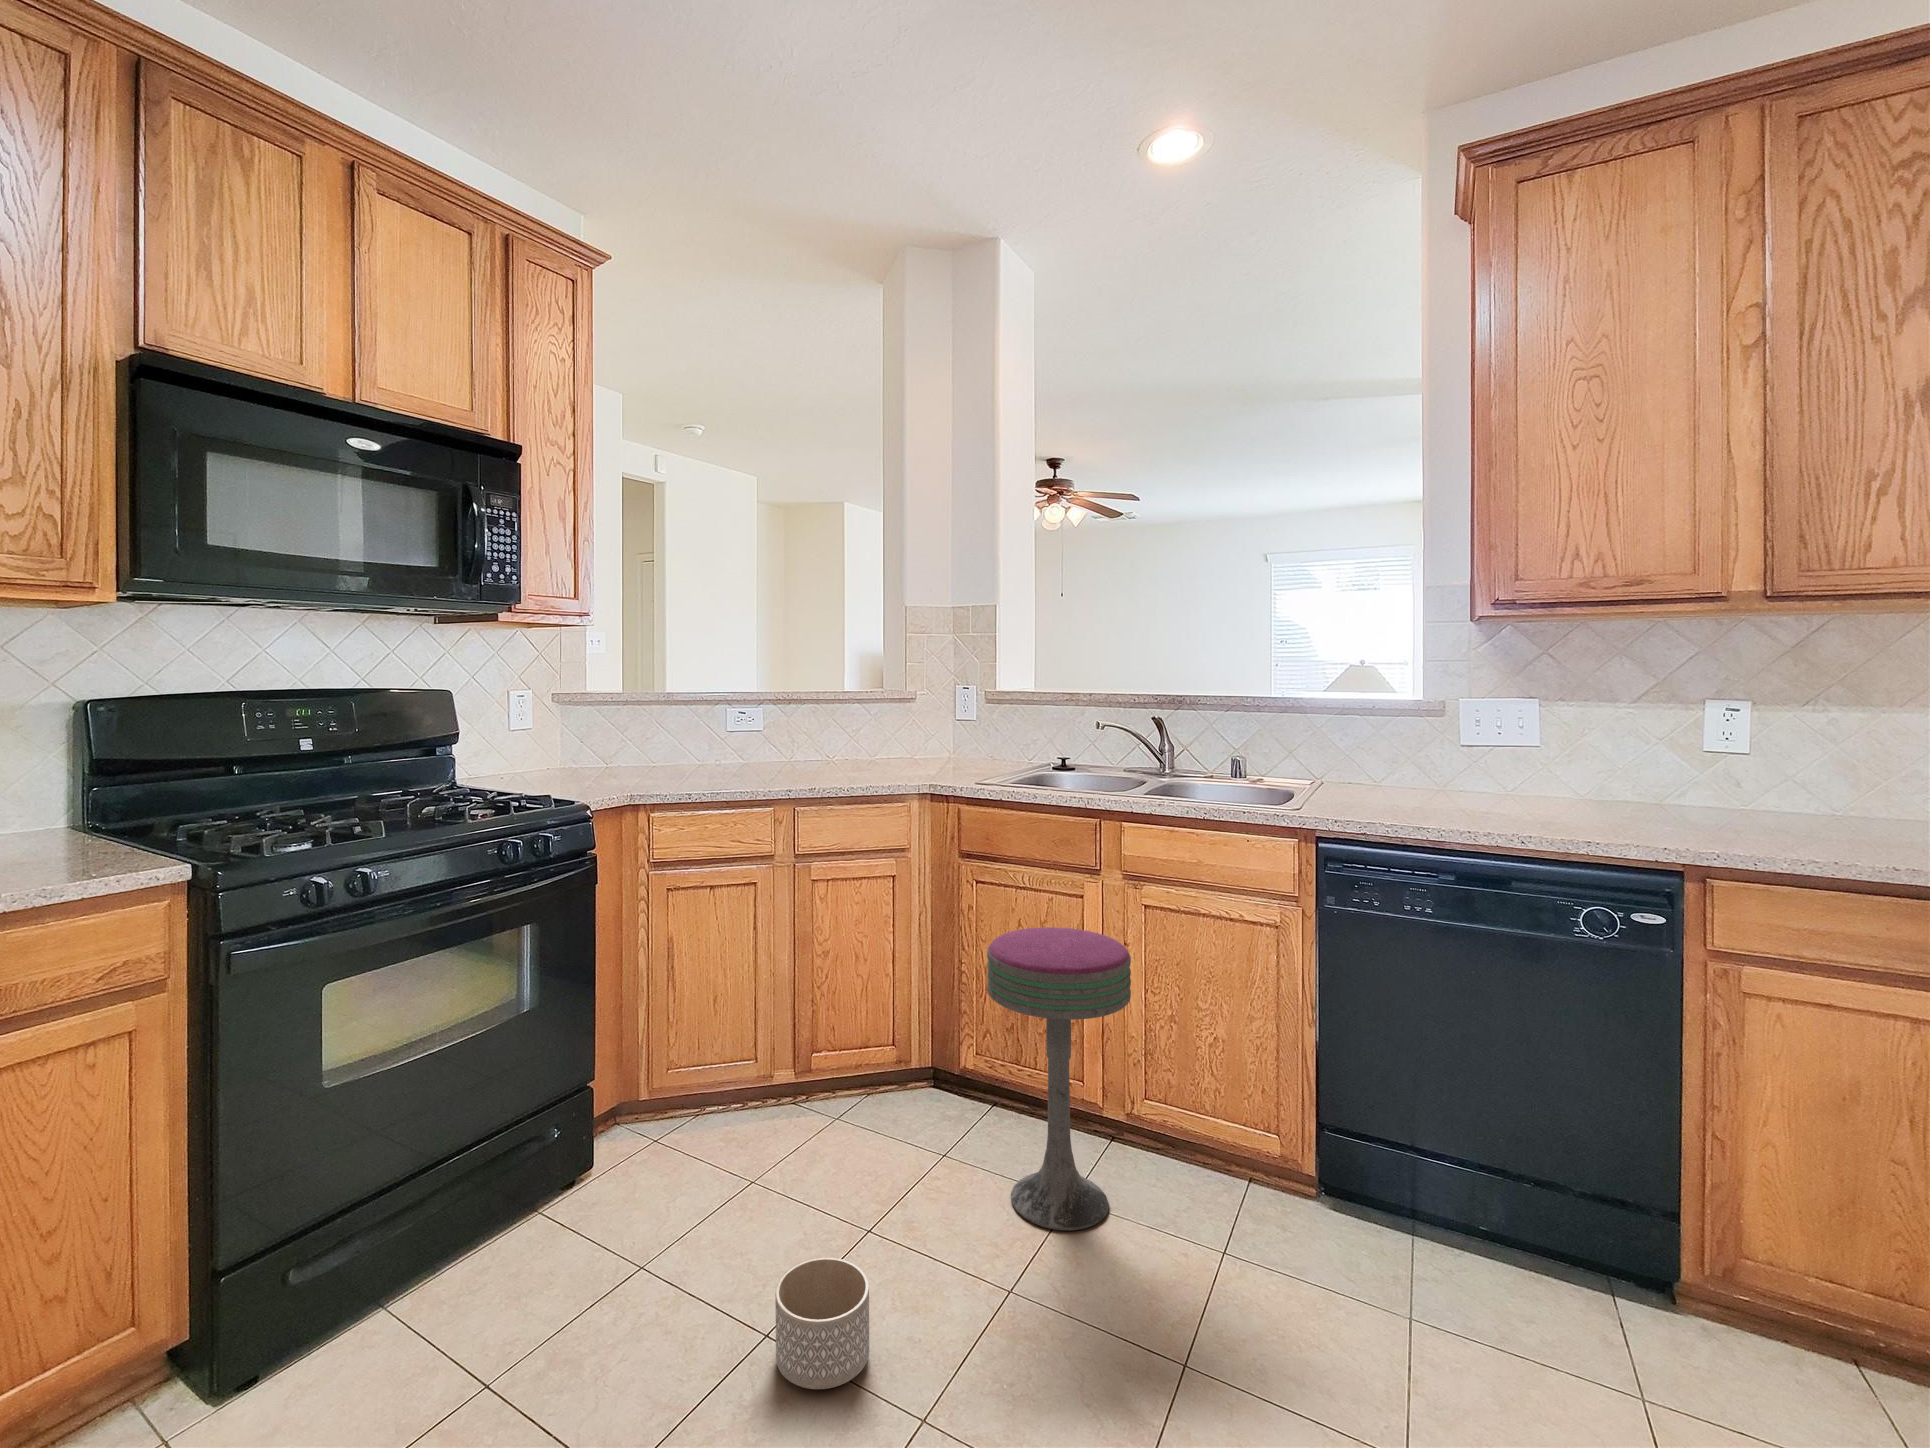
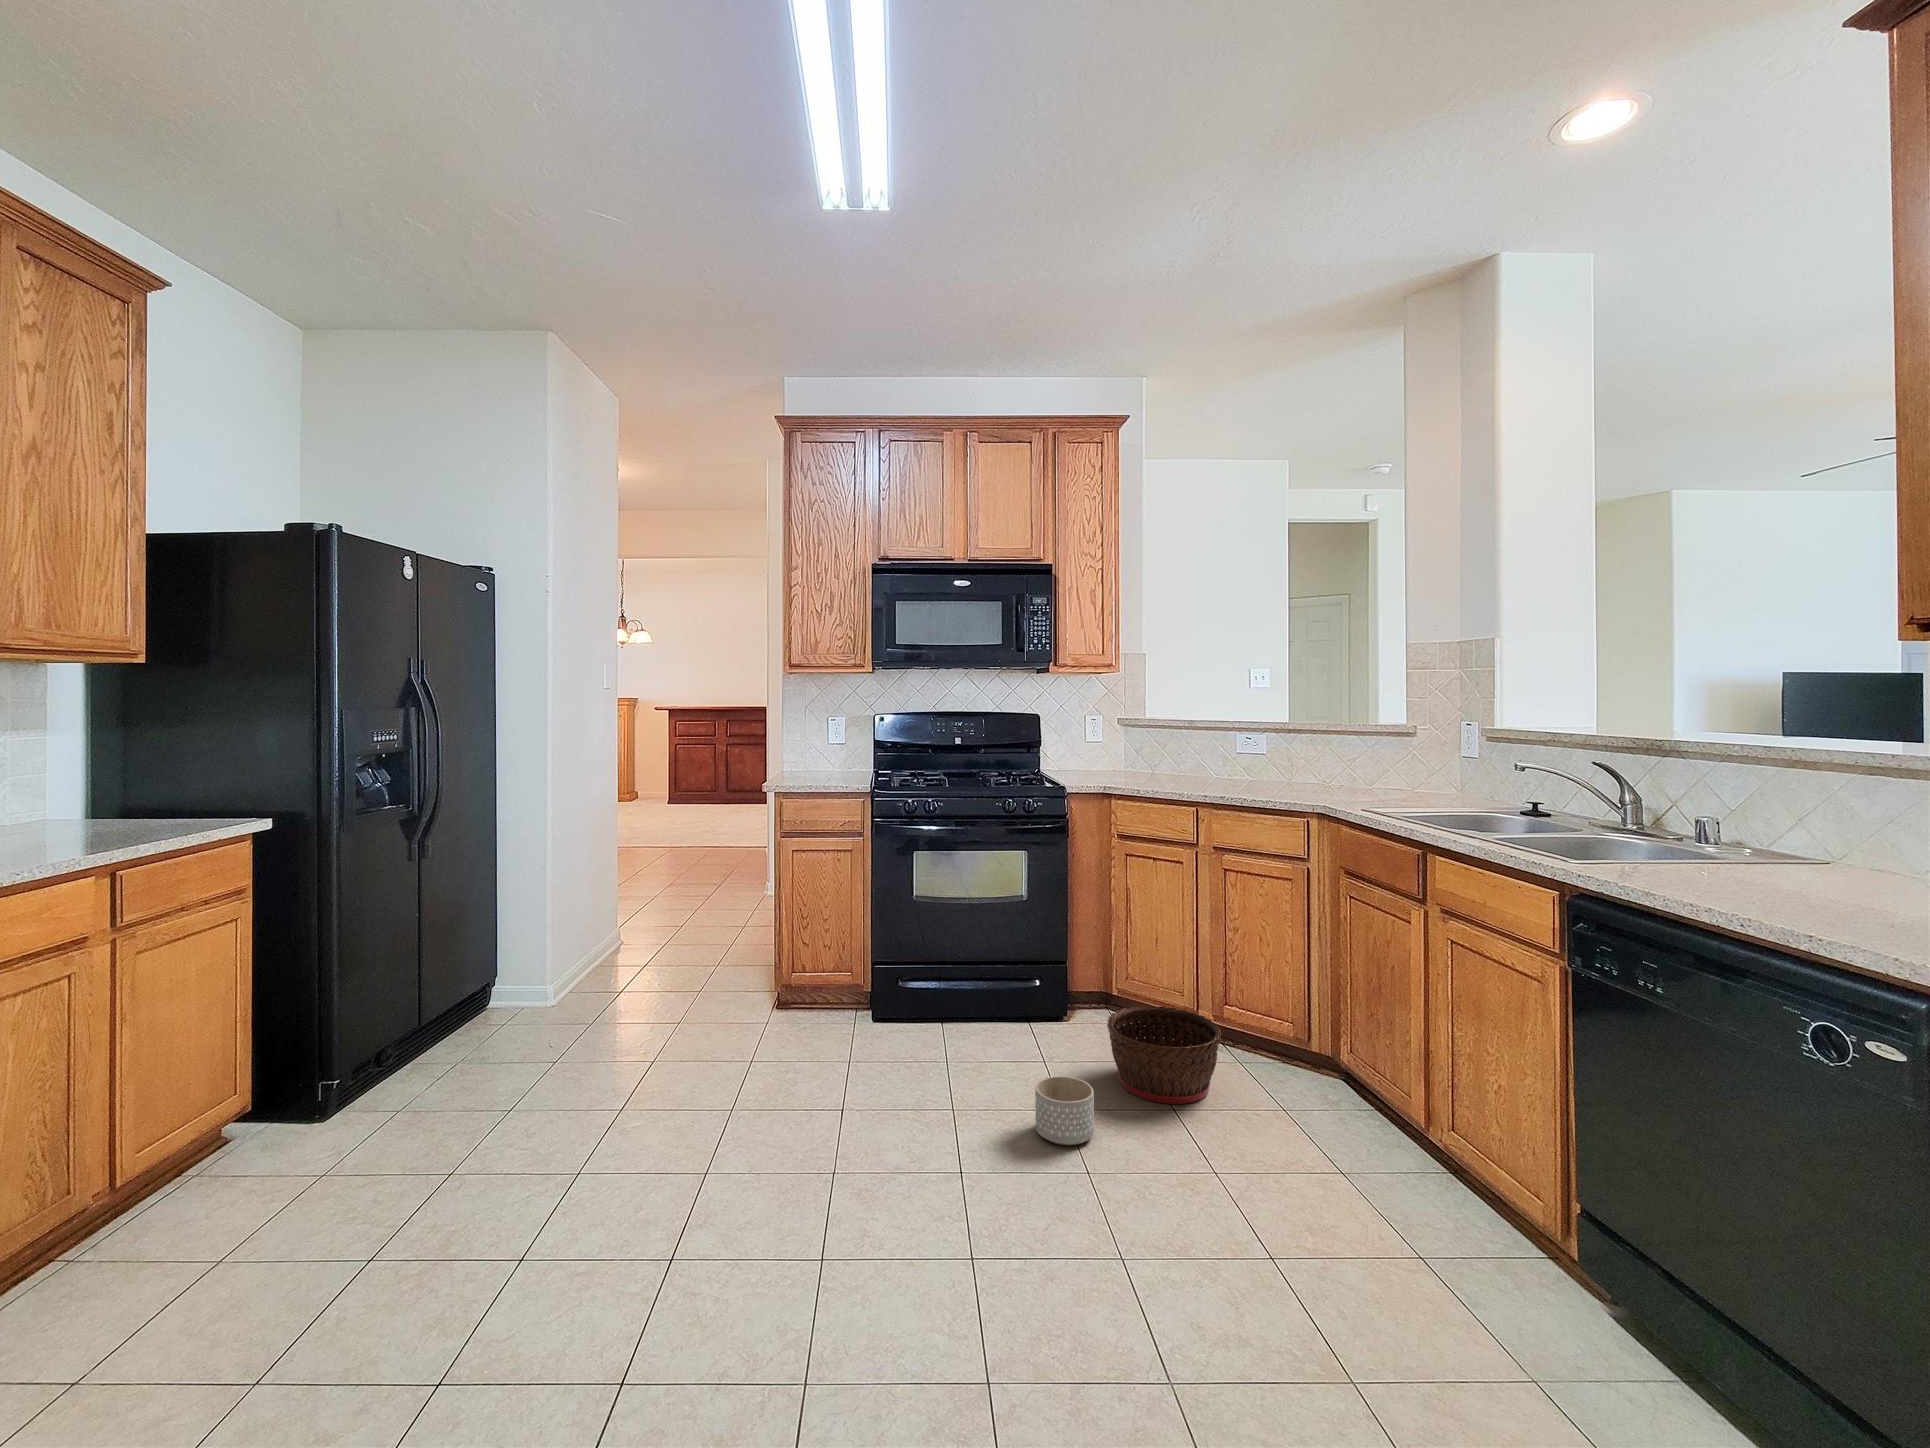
bar stool: present [987,927,1131,1230] -> none [1256,928,1390,1187]
basket: none [741,1082,894,1235] -> present [1107,1006,1221,1104]

